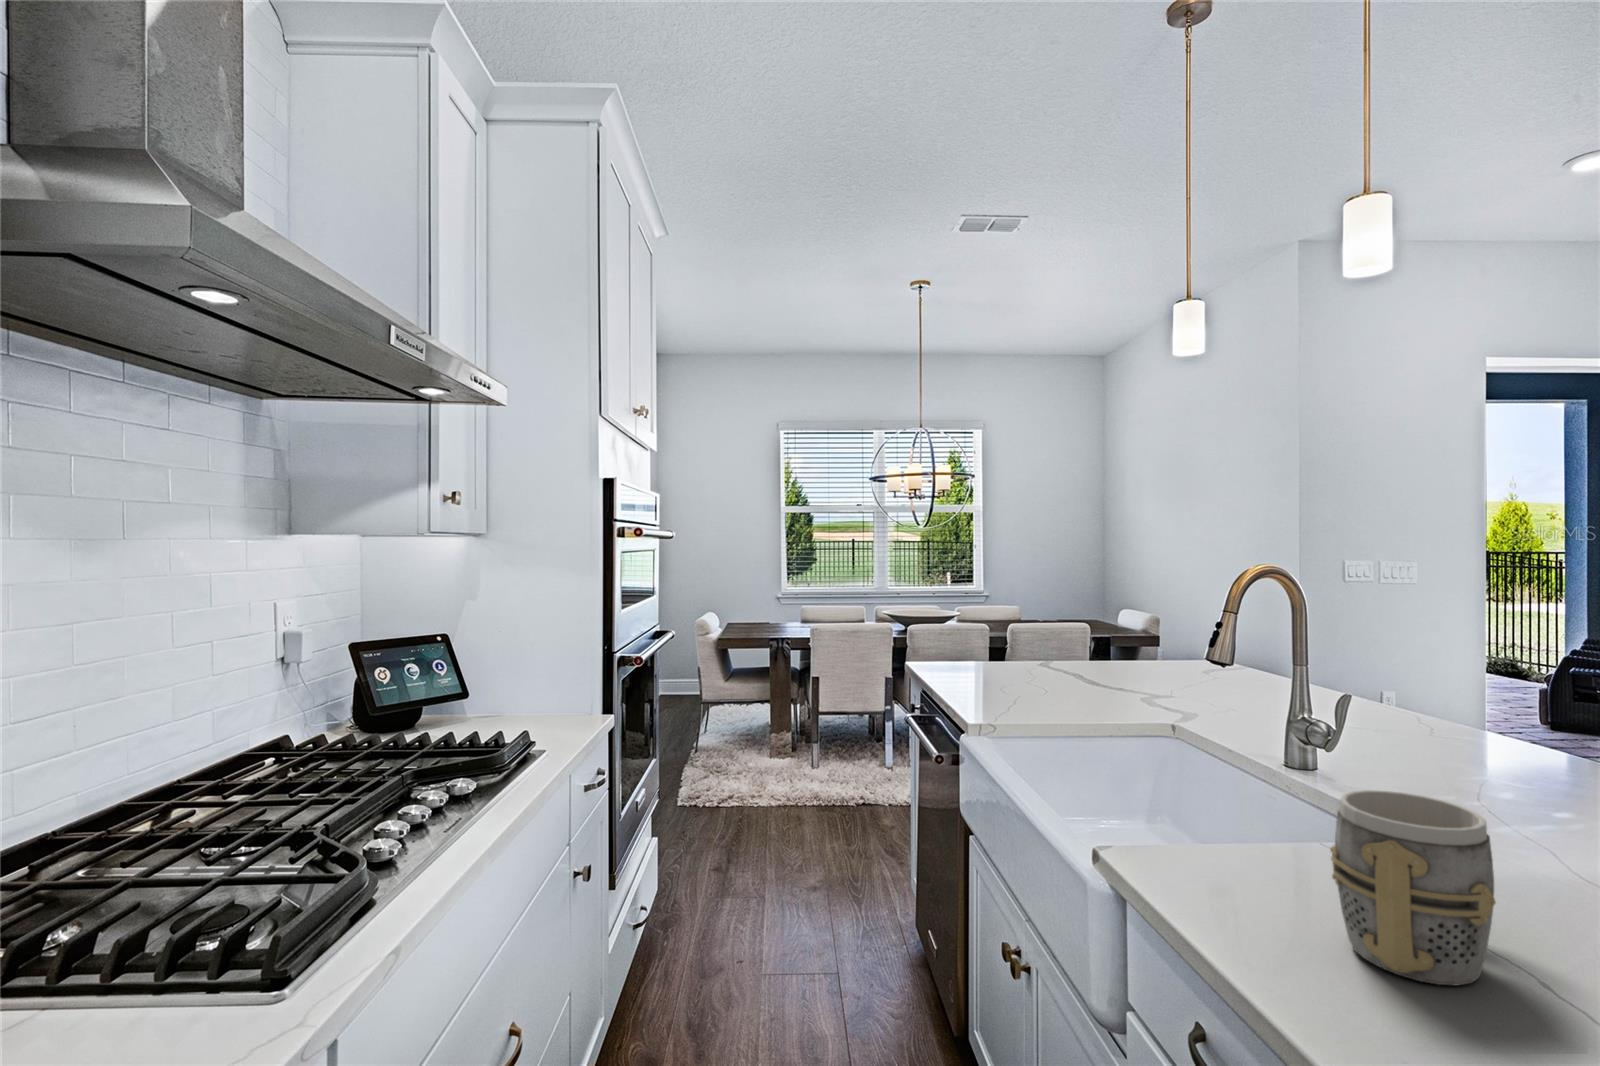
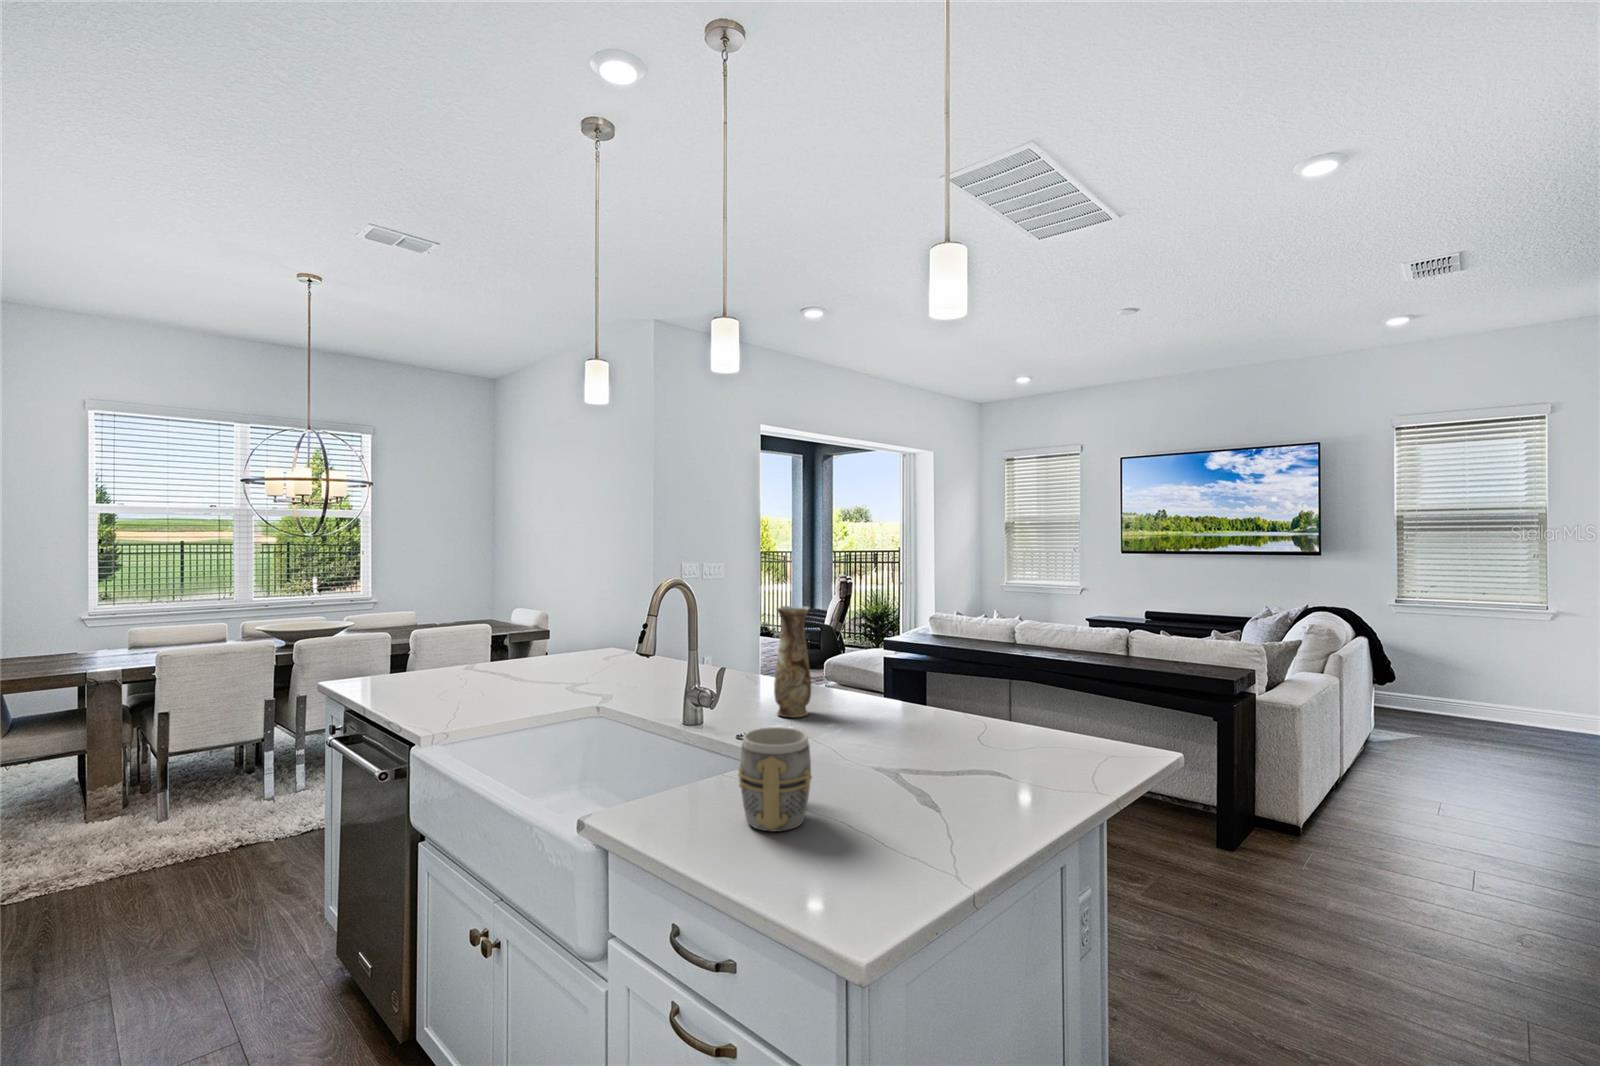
vase: none [1466,608,1551,801] -> present [774,606,811,717]

